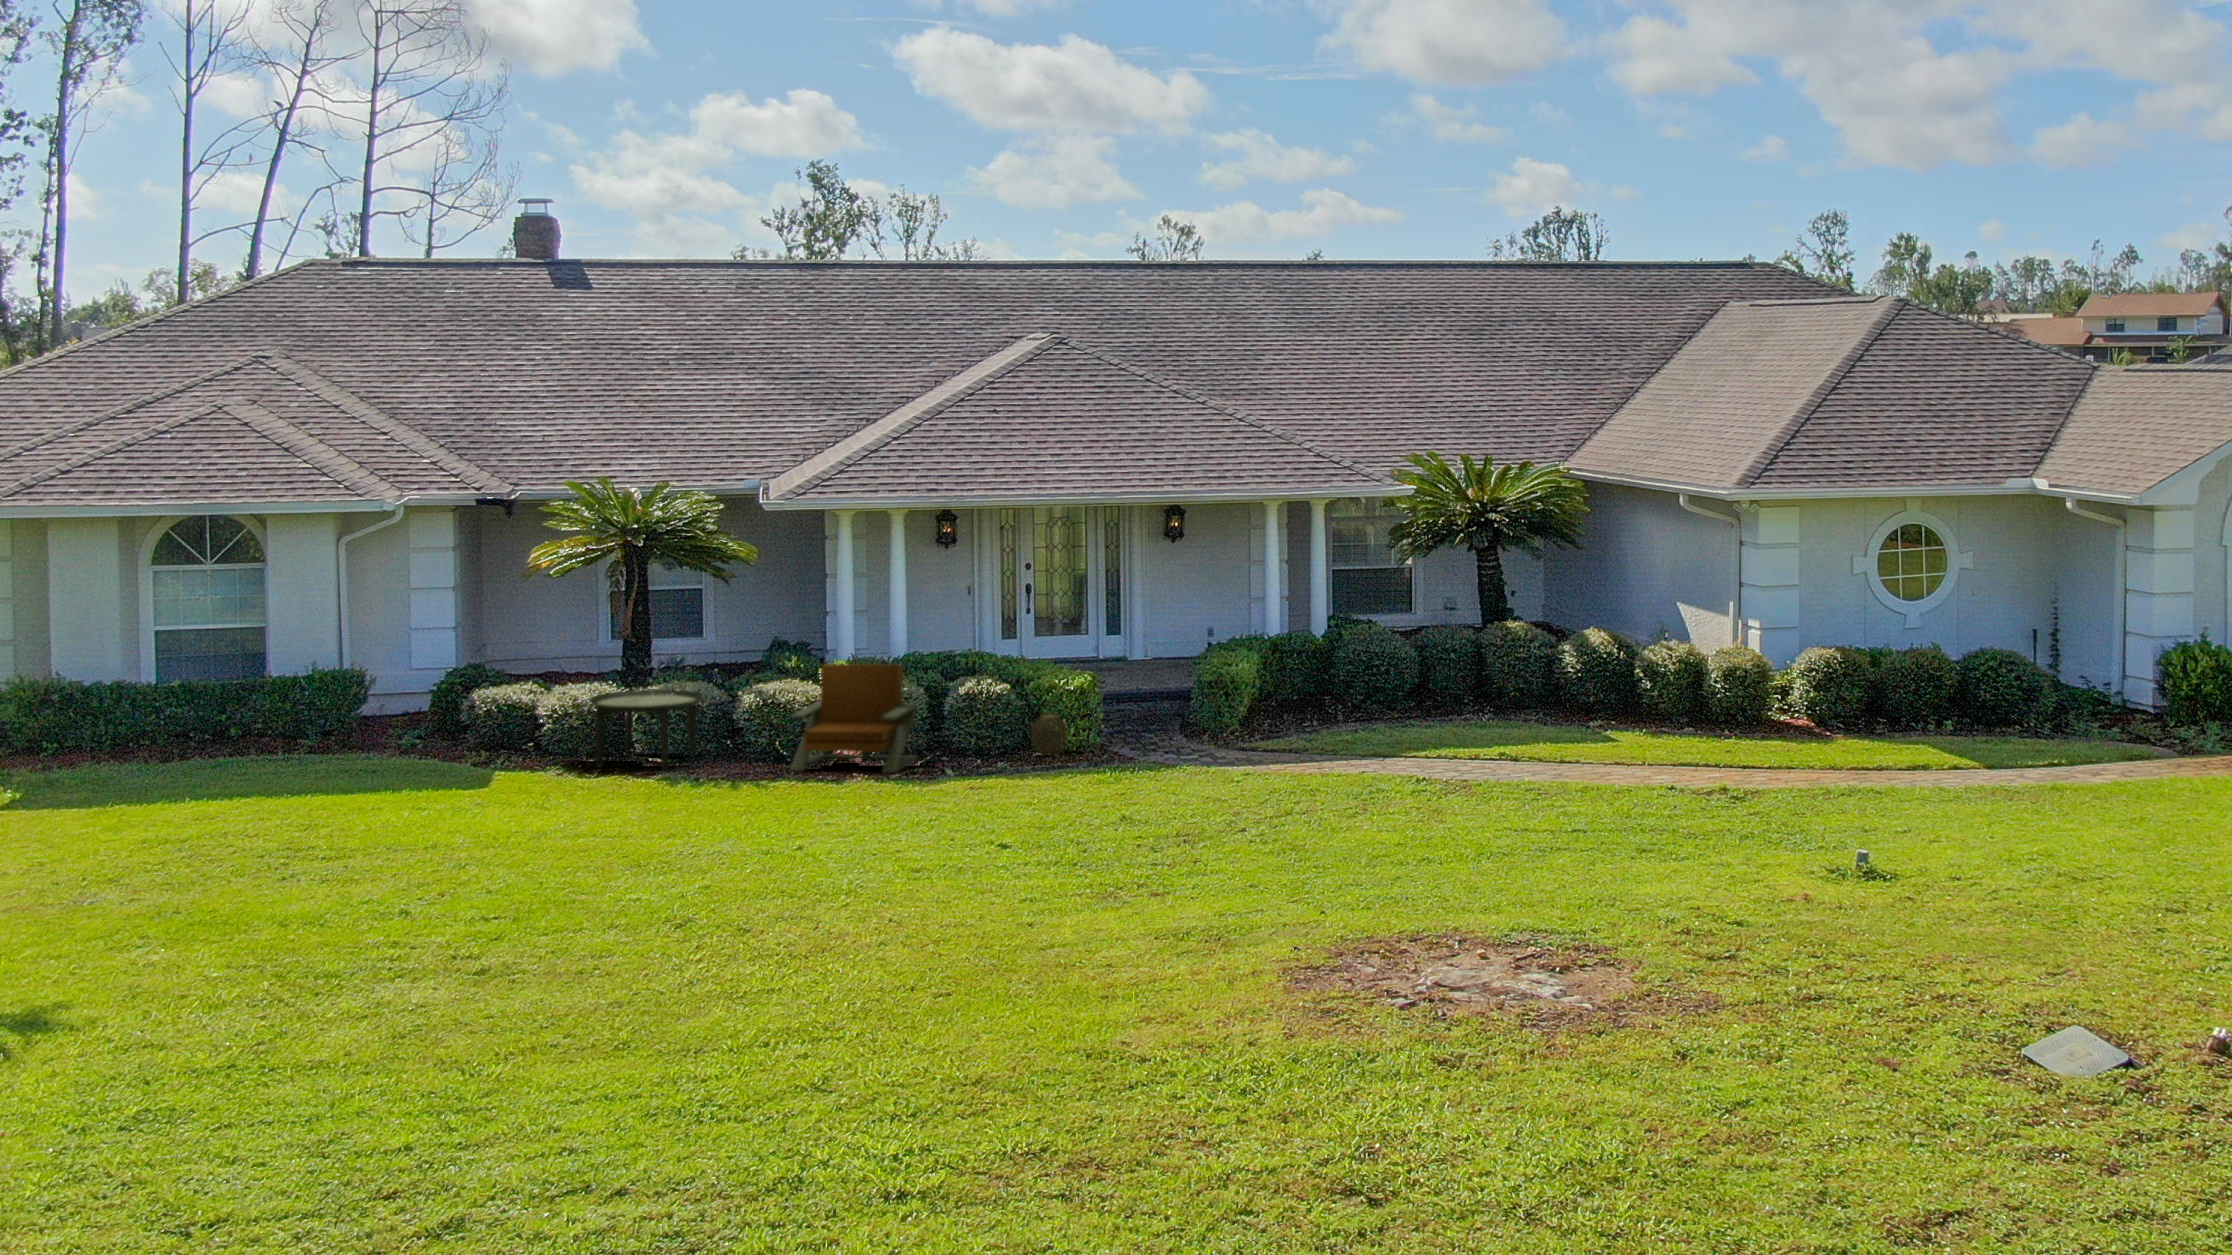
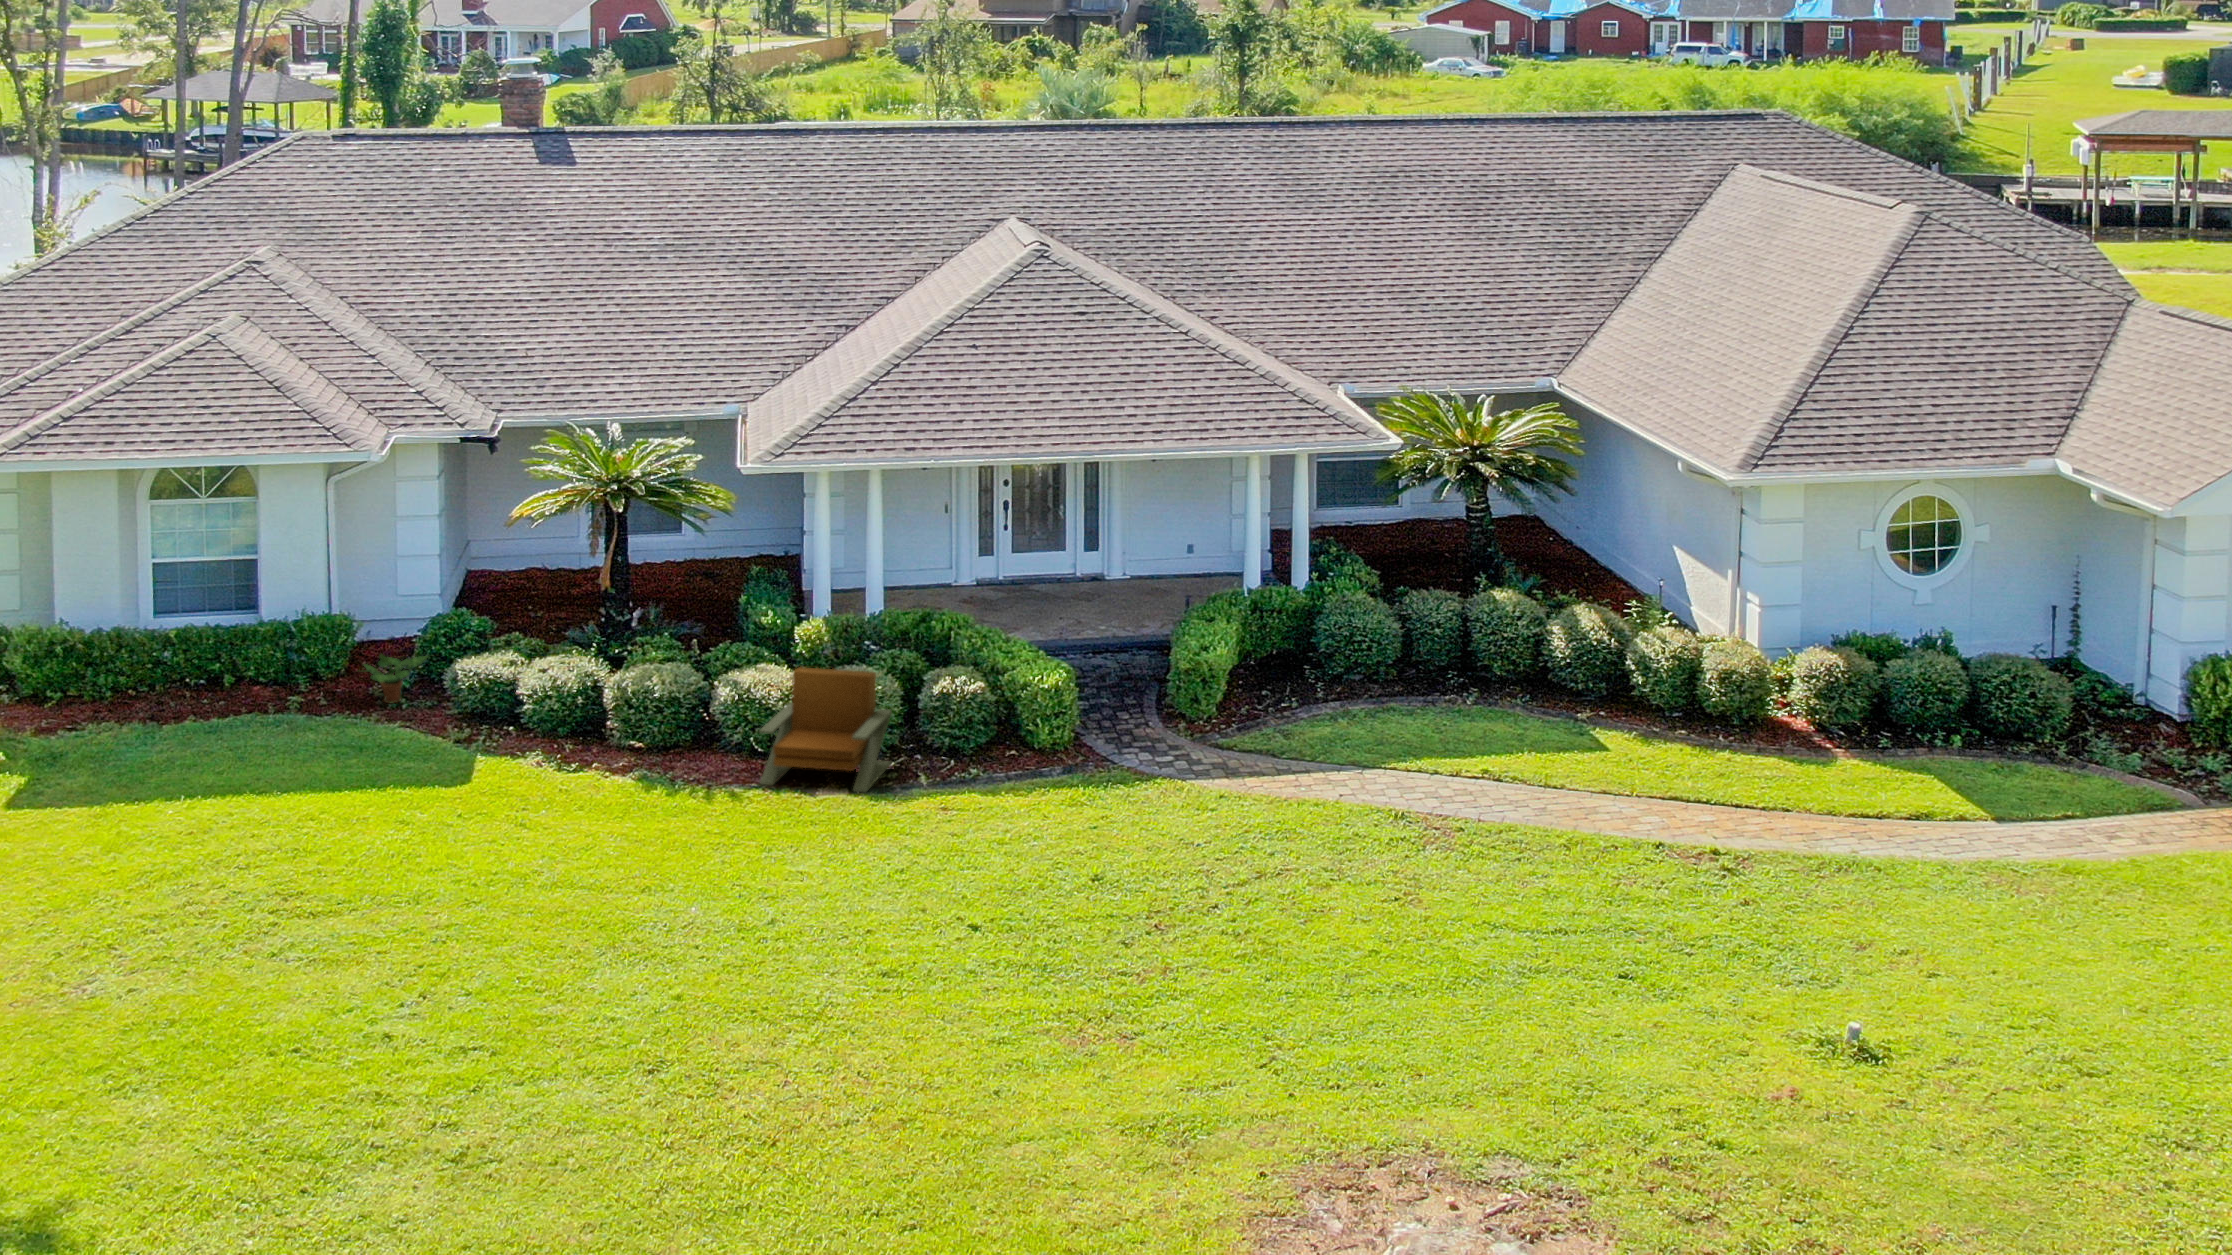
potted plant: none [374,685,452,737] -> present [363,654,428,703]
round table: present [589,689,703,769] -> none [557,683,674,778]
woven basket: present [1031,714,1068,755] -> none [1008,719,1045,762]

